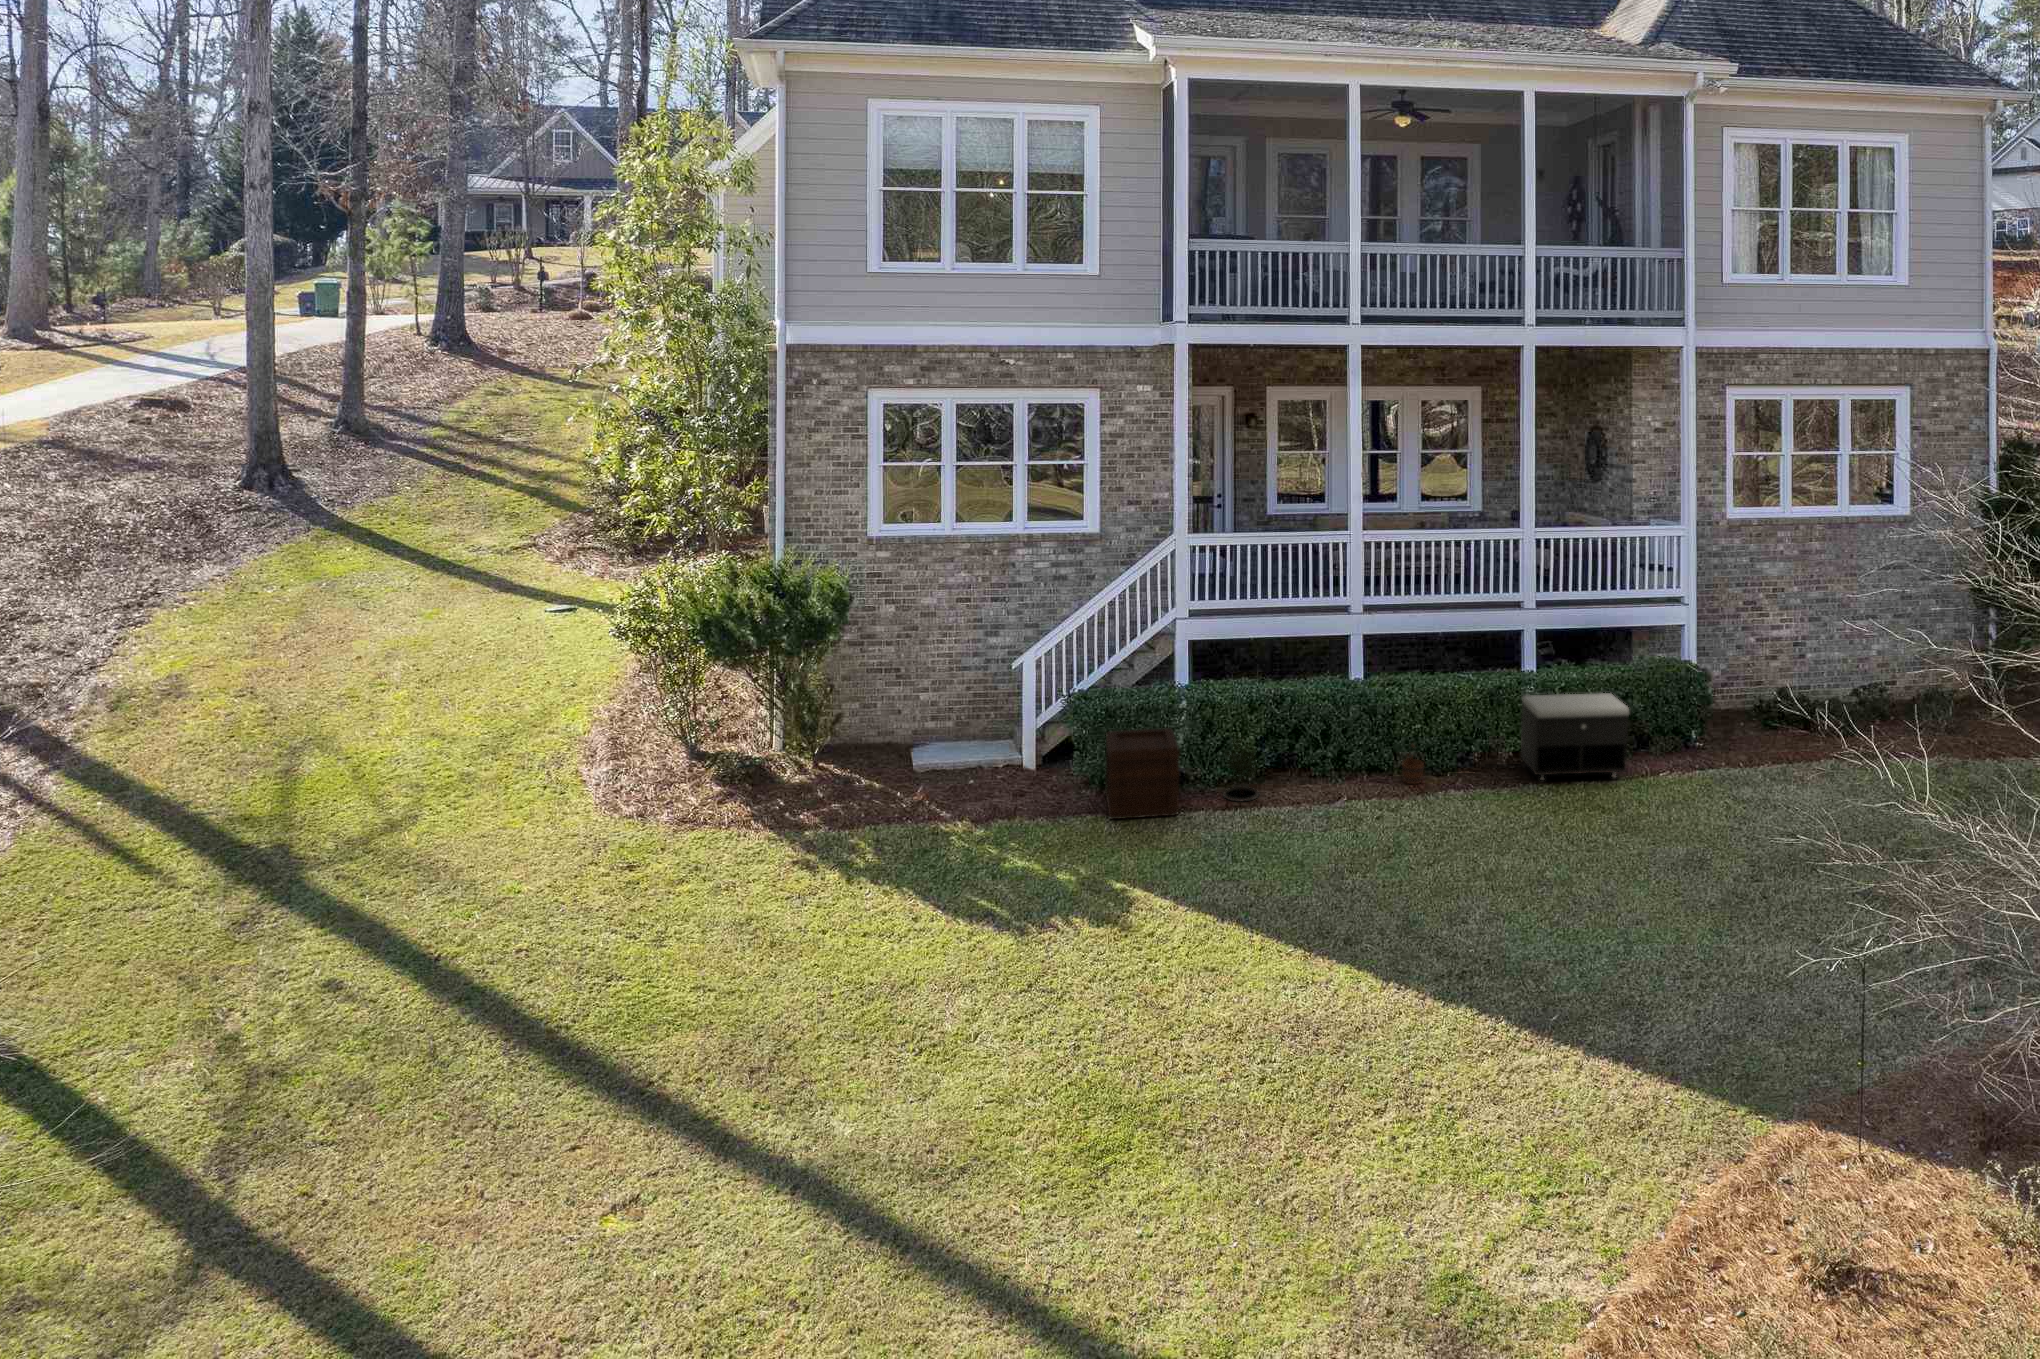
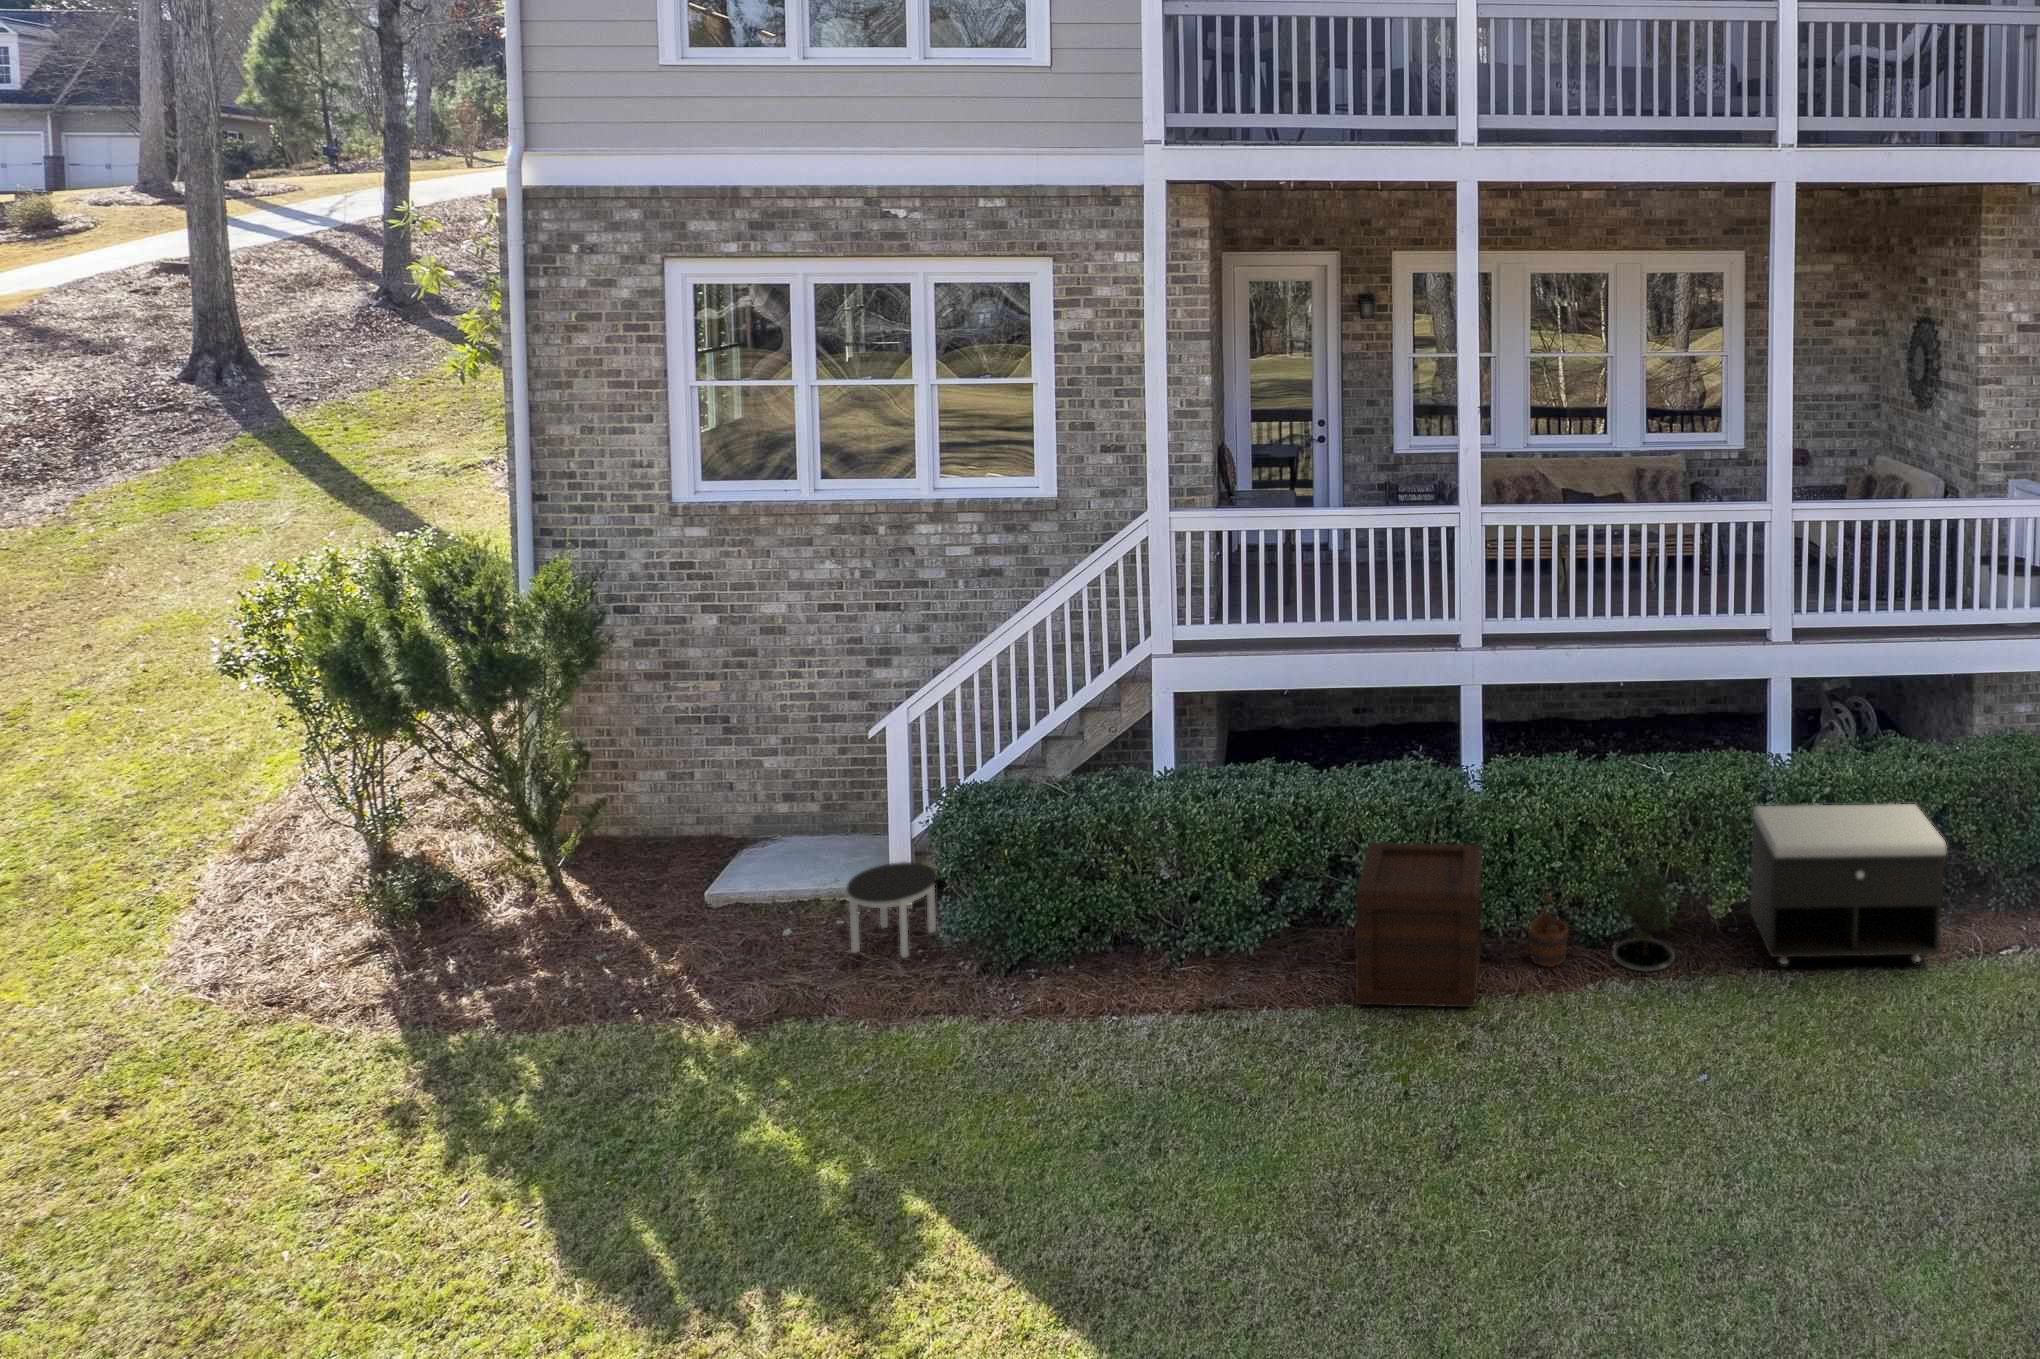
wooden crate: present [1106,728,1180,819] -> present [1355,842,1481,1007]
potted tree: present [1223,738,1259,801] -> present [1613,857,1675,972]
round table: none [1012,739,1062,789] -> present [847,862,937,958]

